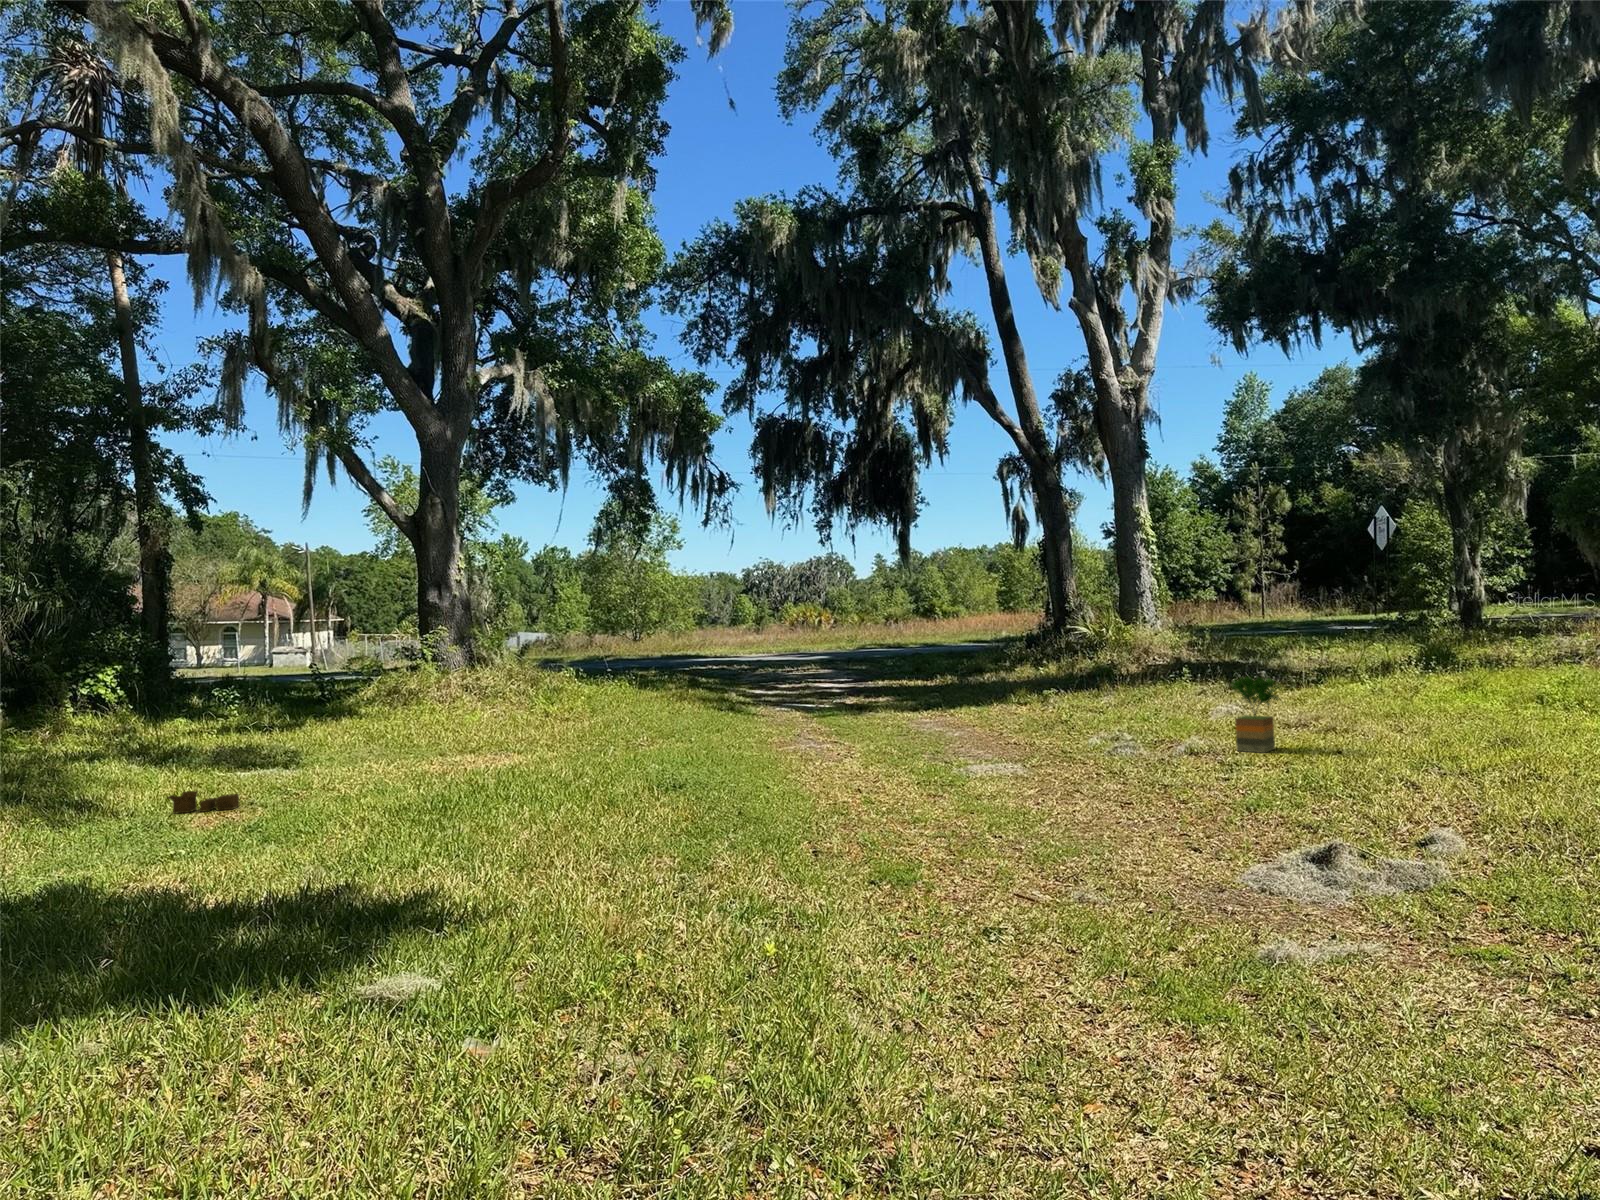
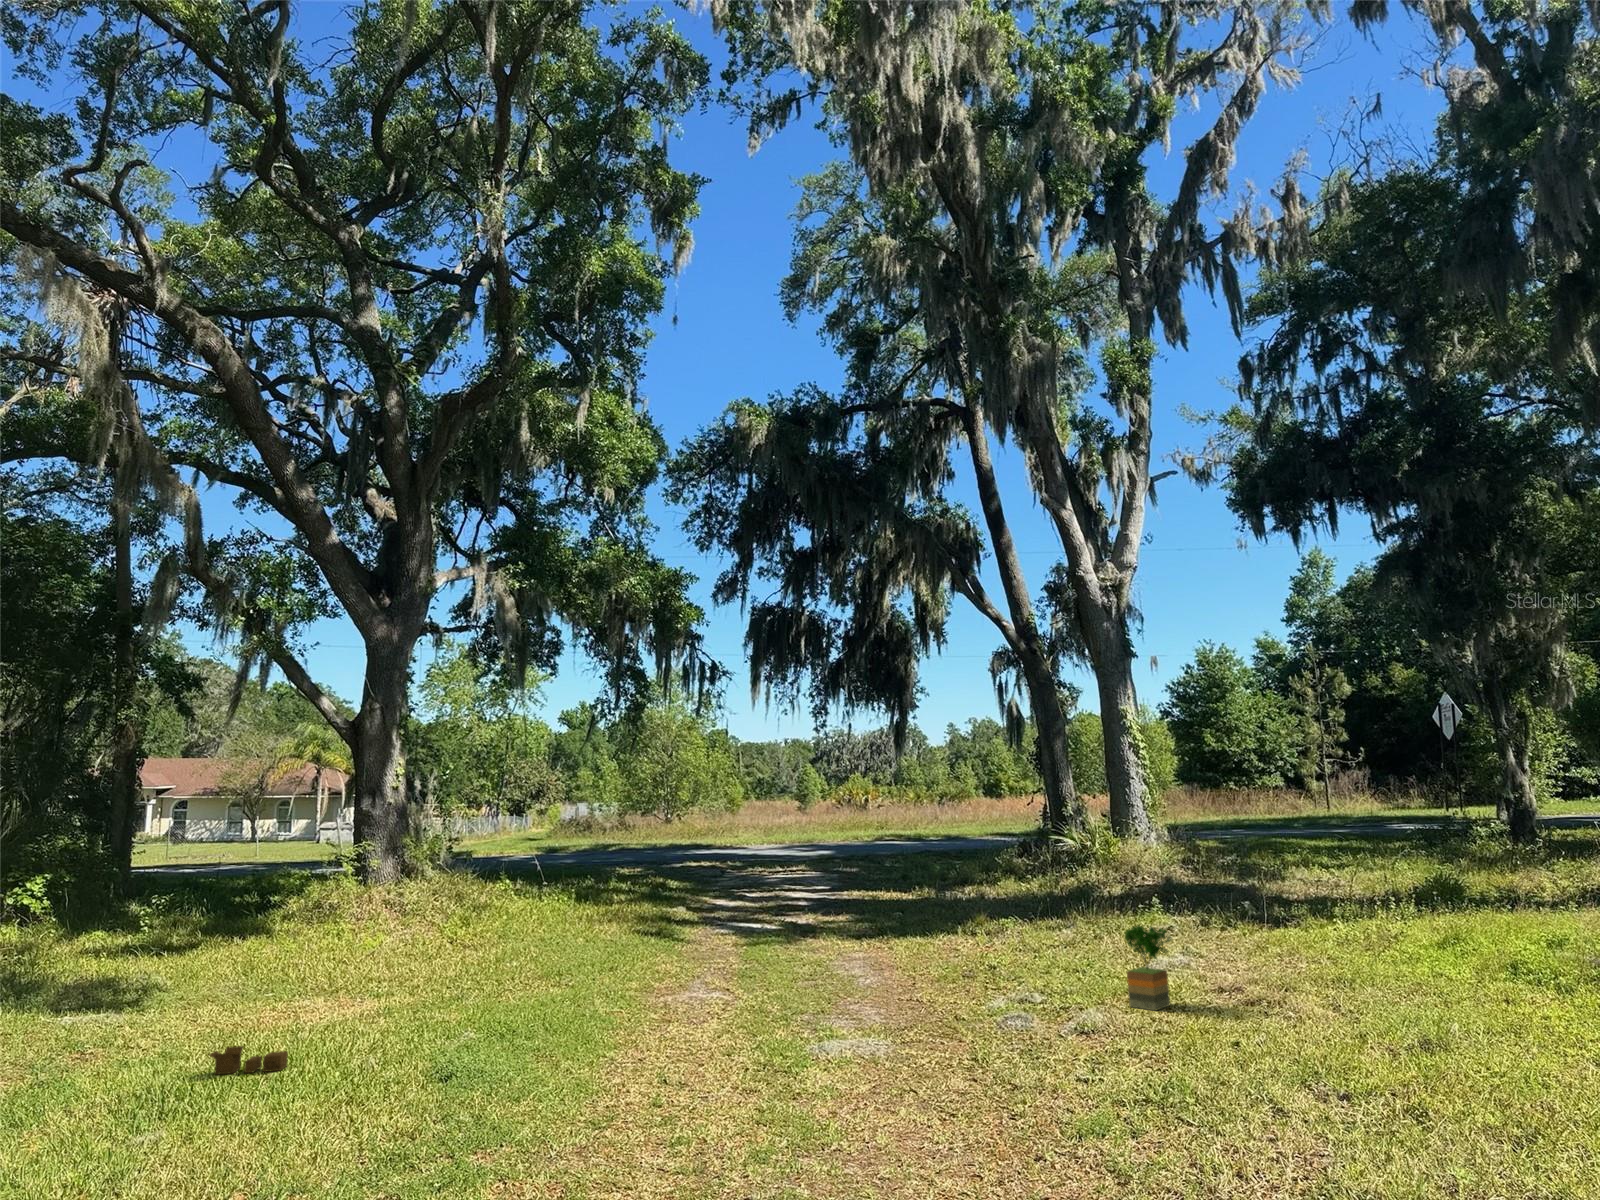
cardboard box: present [167,791,239,814] -> present [209,1046,288,1075]

